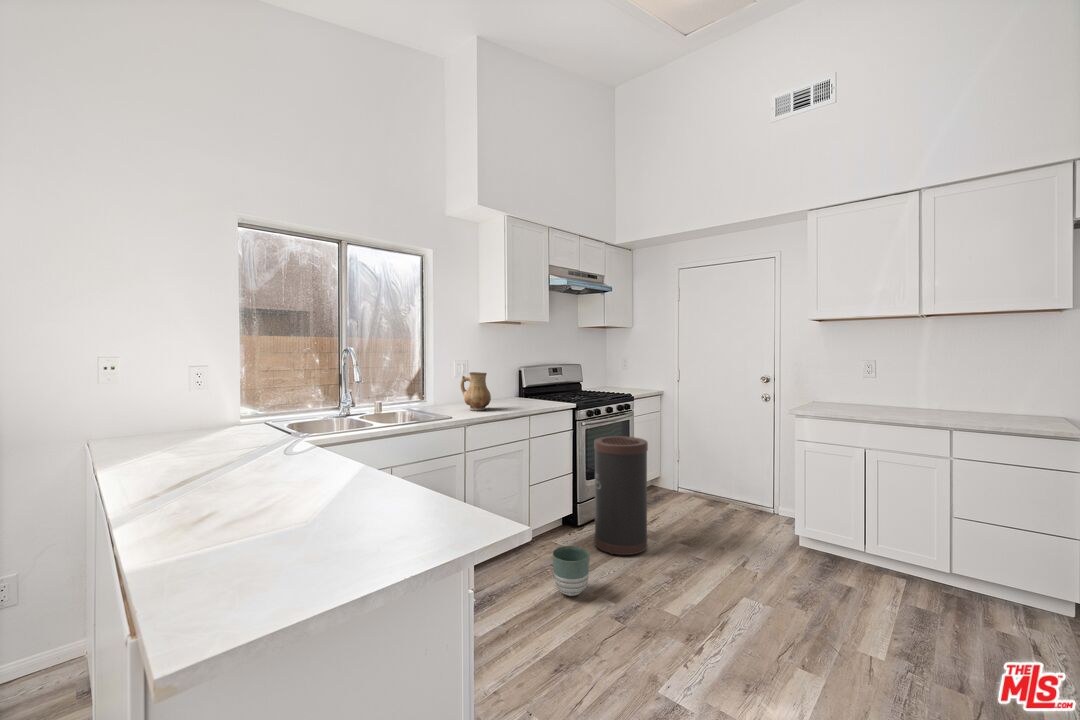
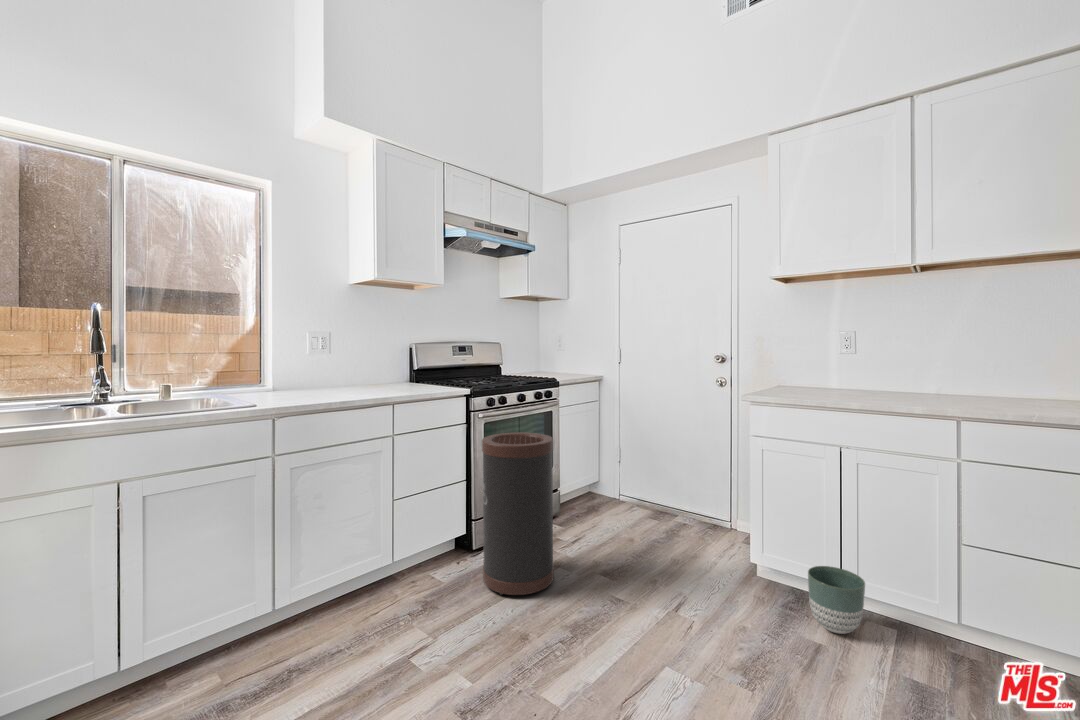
ceramic pitcher: present [460,372,491,411] -> none [302,347,345,399]
planter: present [553,546,590,596] -> present [808,566,865,634]

